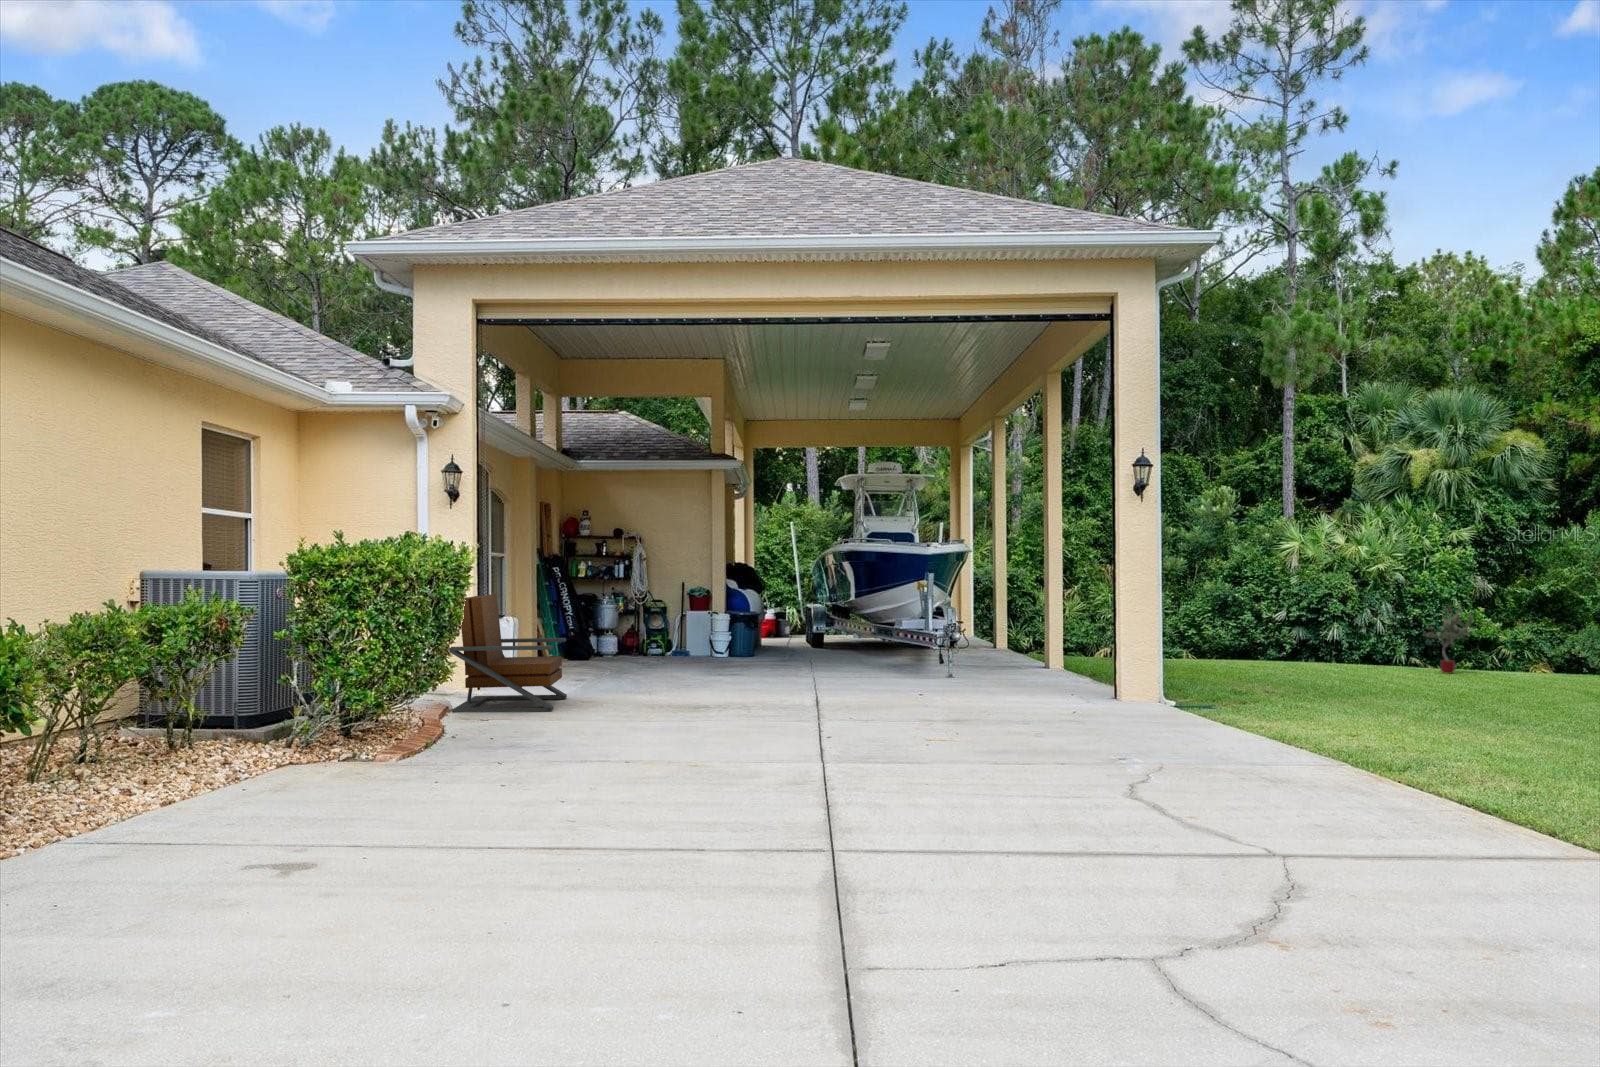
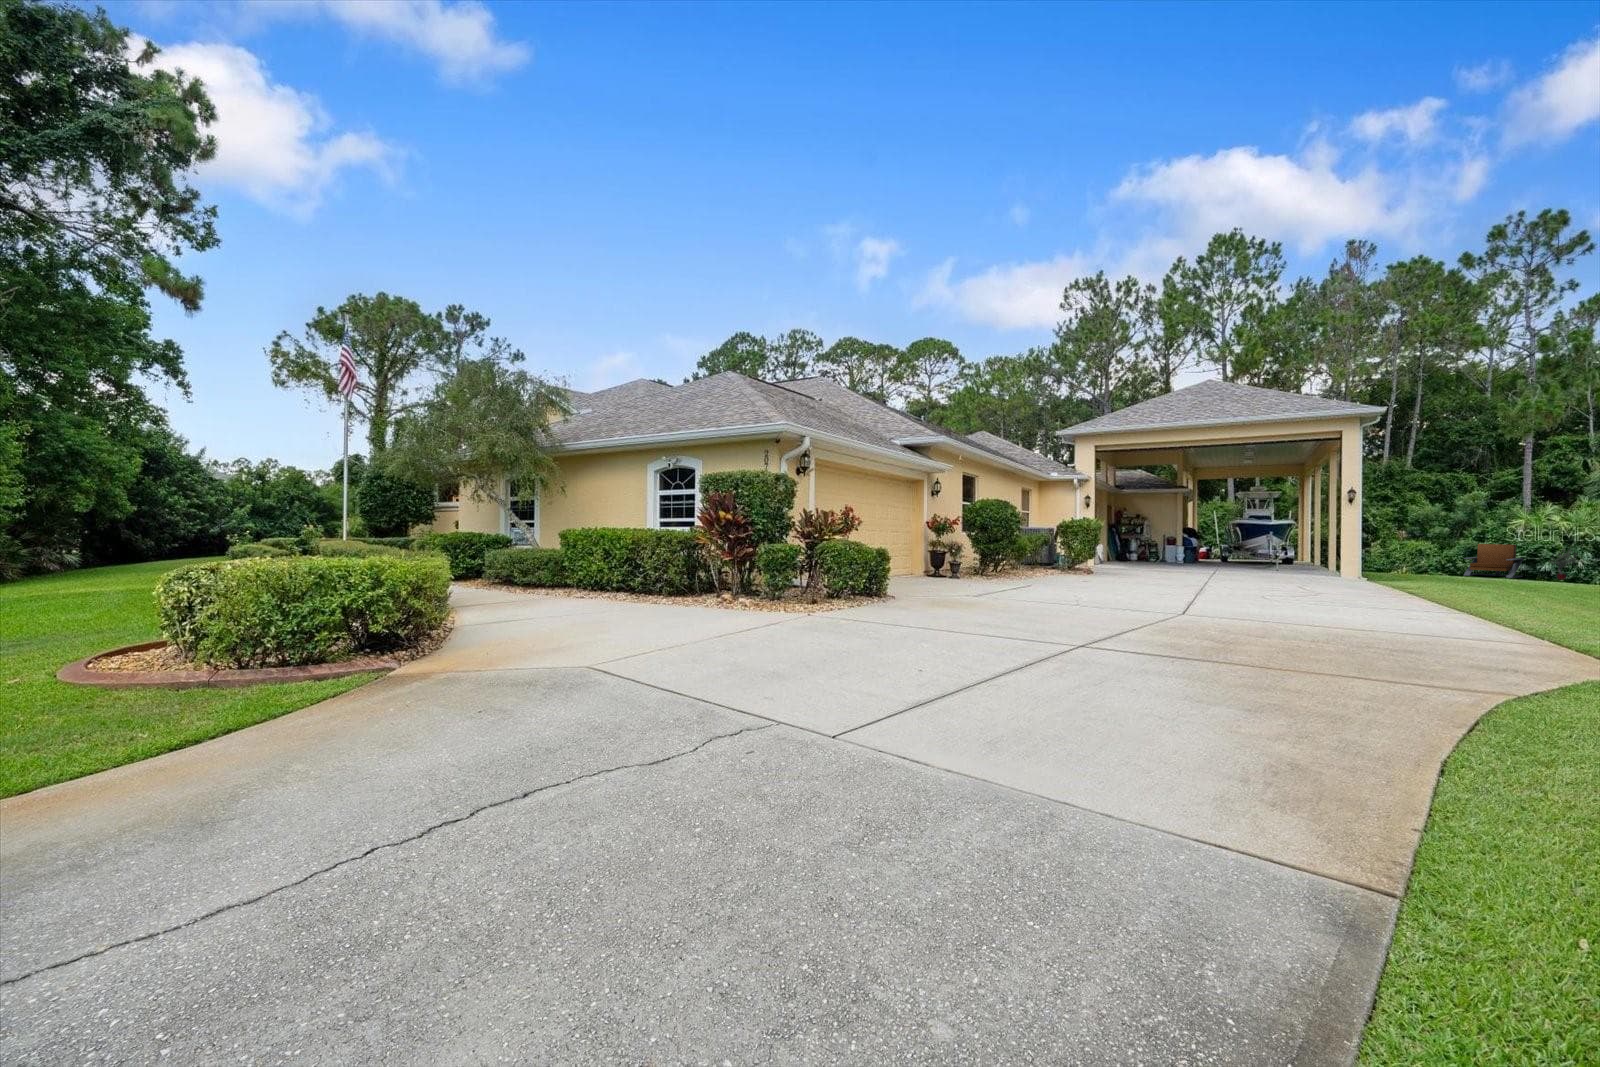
lounge chair: present [450,594,567,712] -> present [1464,544,1523,578]

